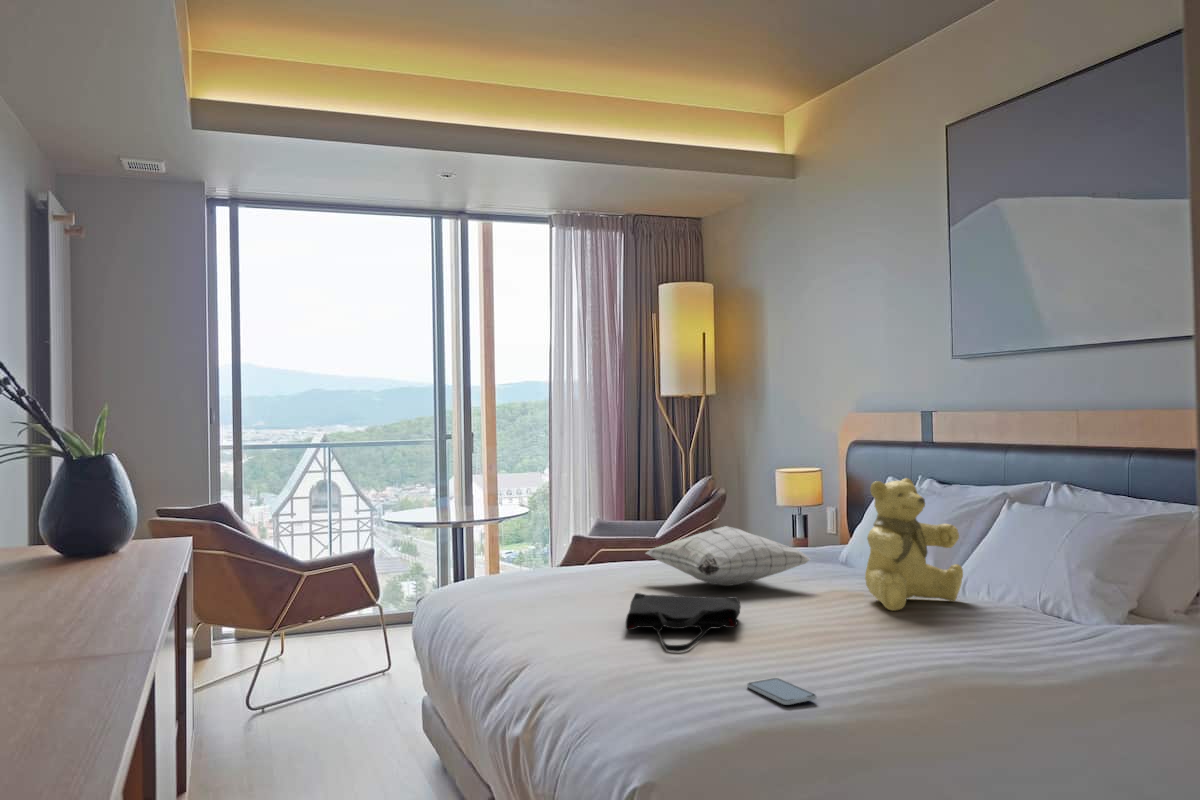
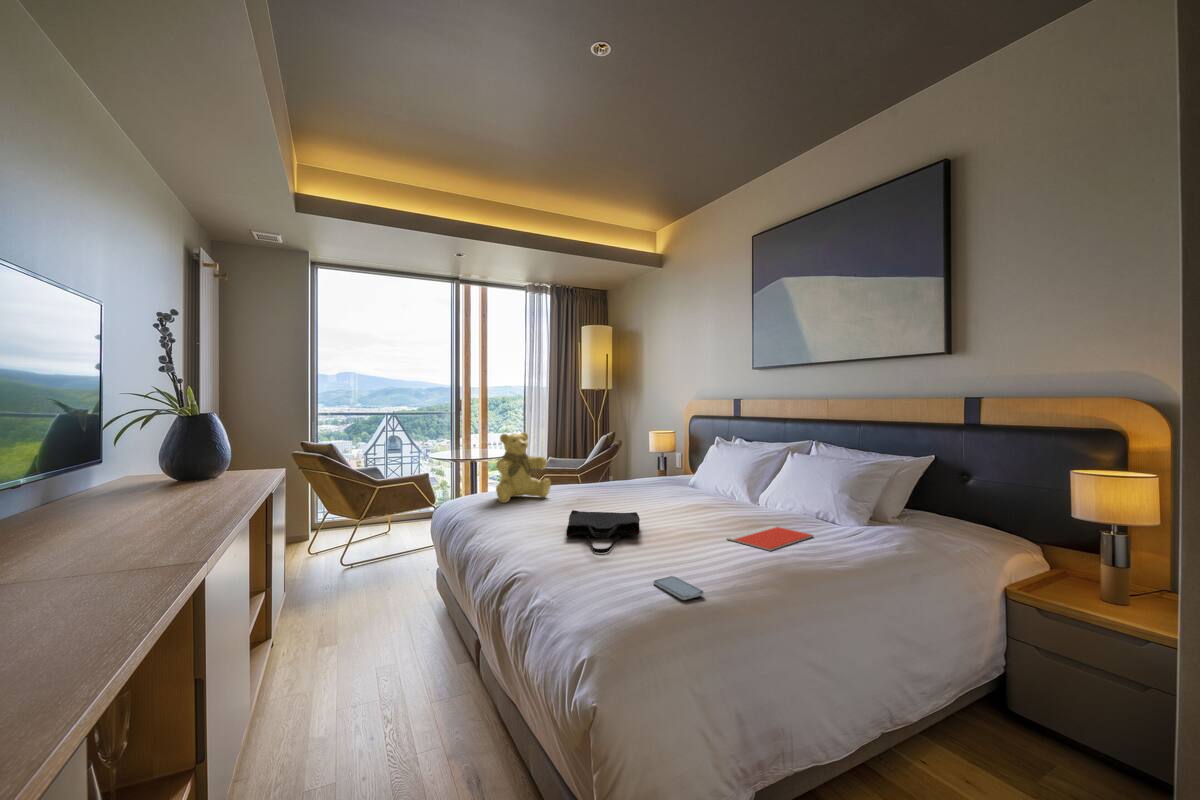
teddy bear: present [865,478,963,611] -> present [496,433,551,503]
pillow: present [646,526,810,586] -> none [577,466,678,503]
notebook: none [875,618,1020,651] -> present [727,526,813,551]

